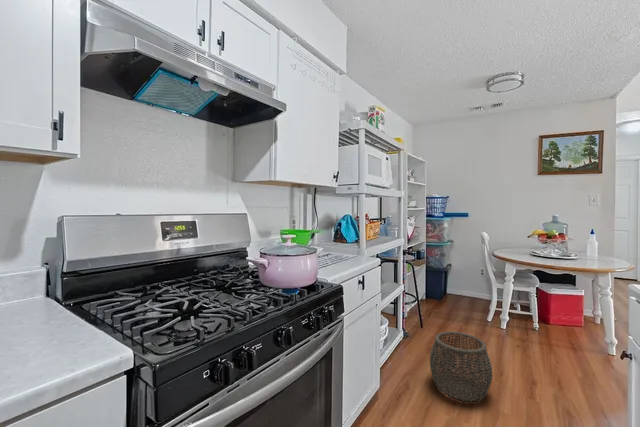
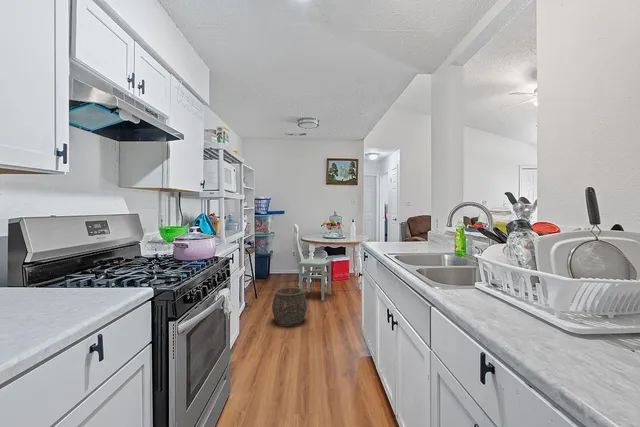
stool: none [483,286,547,362] -> present [298,258,332,301]

